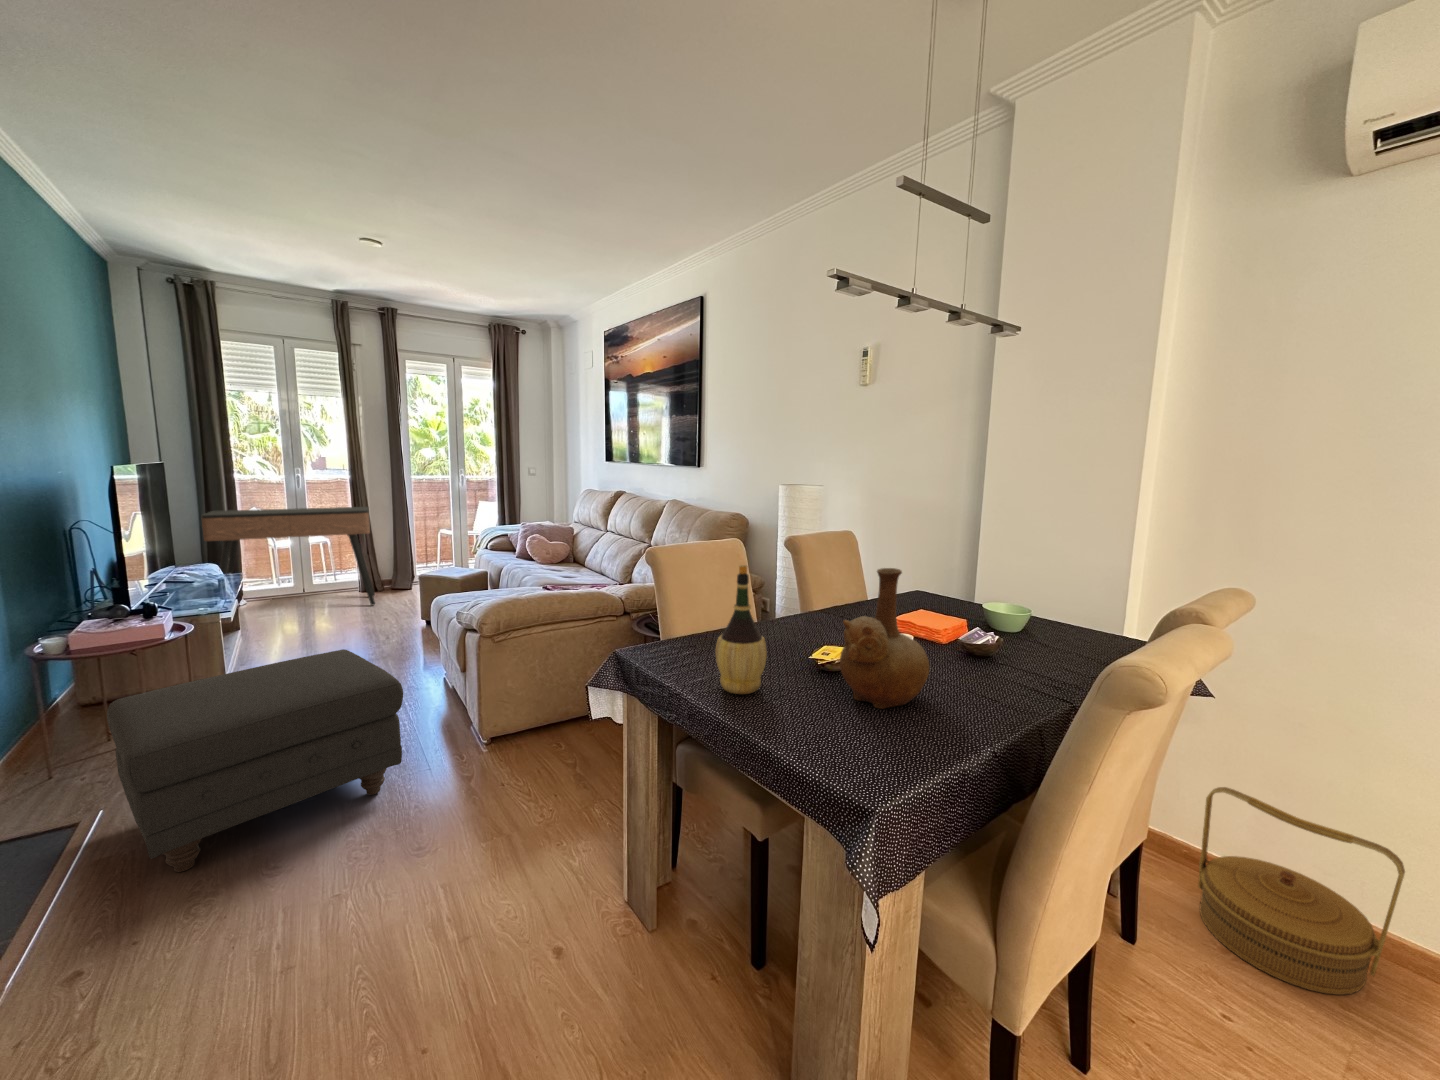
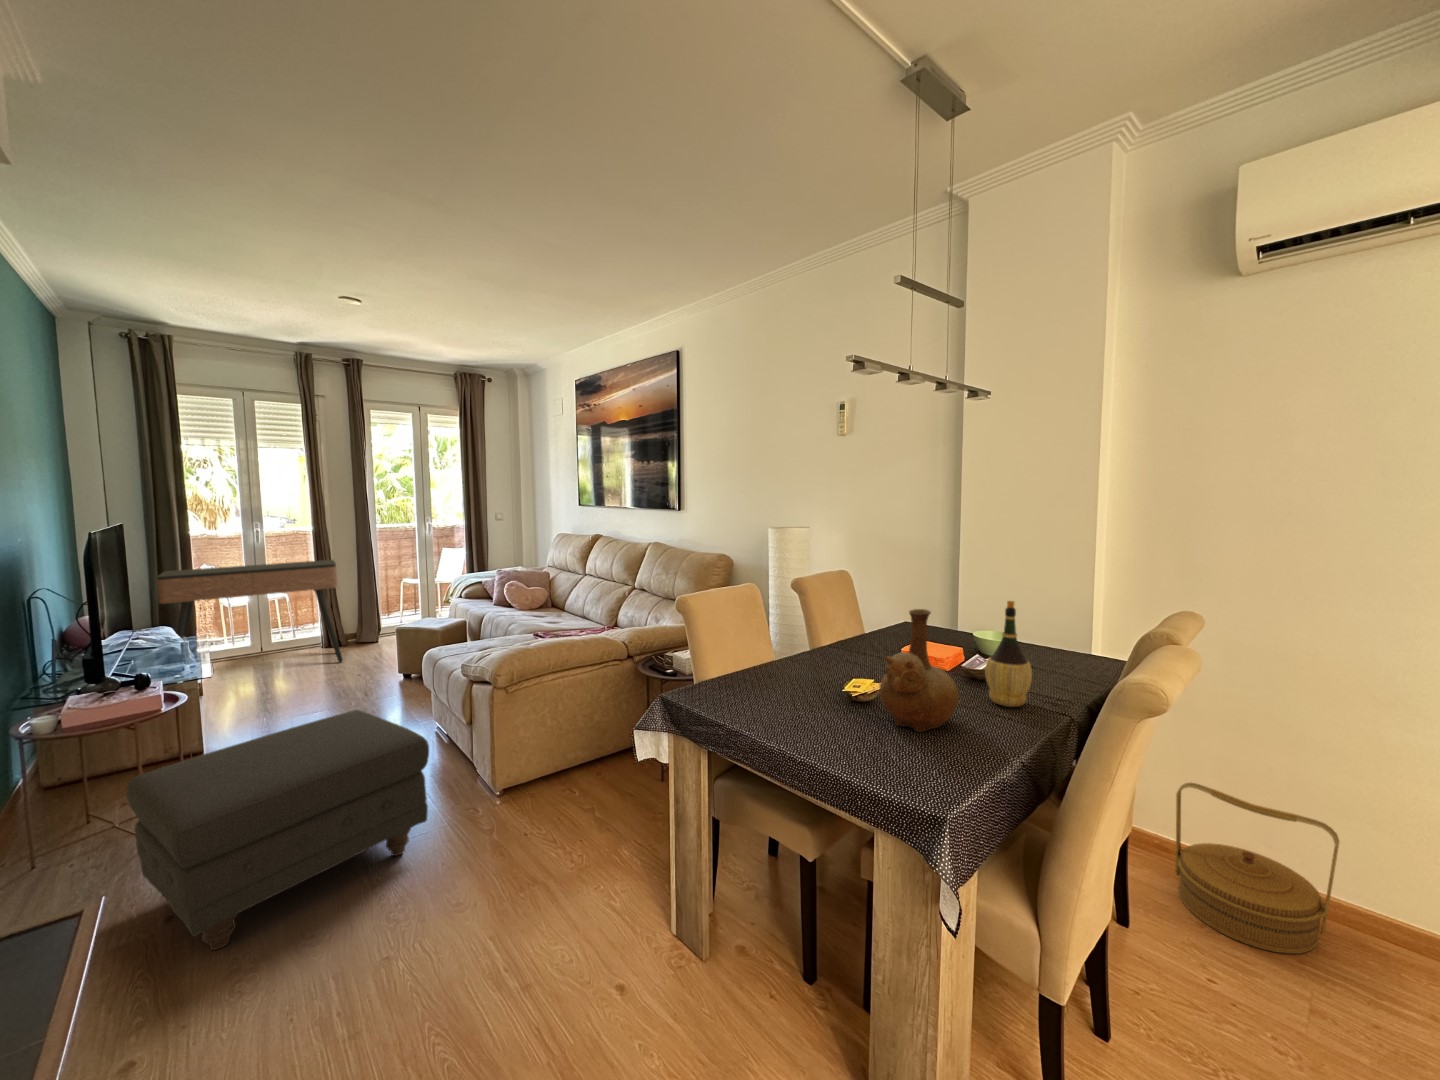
wine bottle: present [716,565,767,694] -> present [985,601,1032,707]

